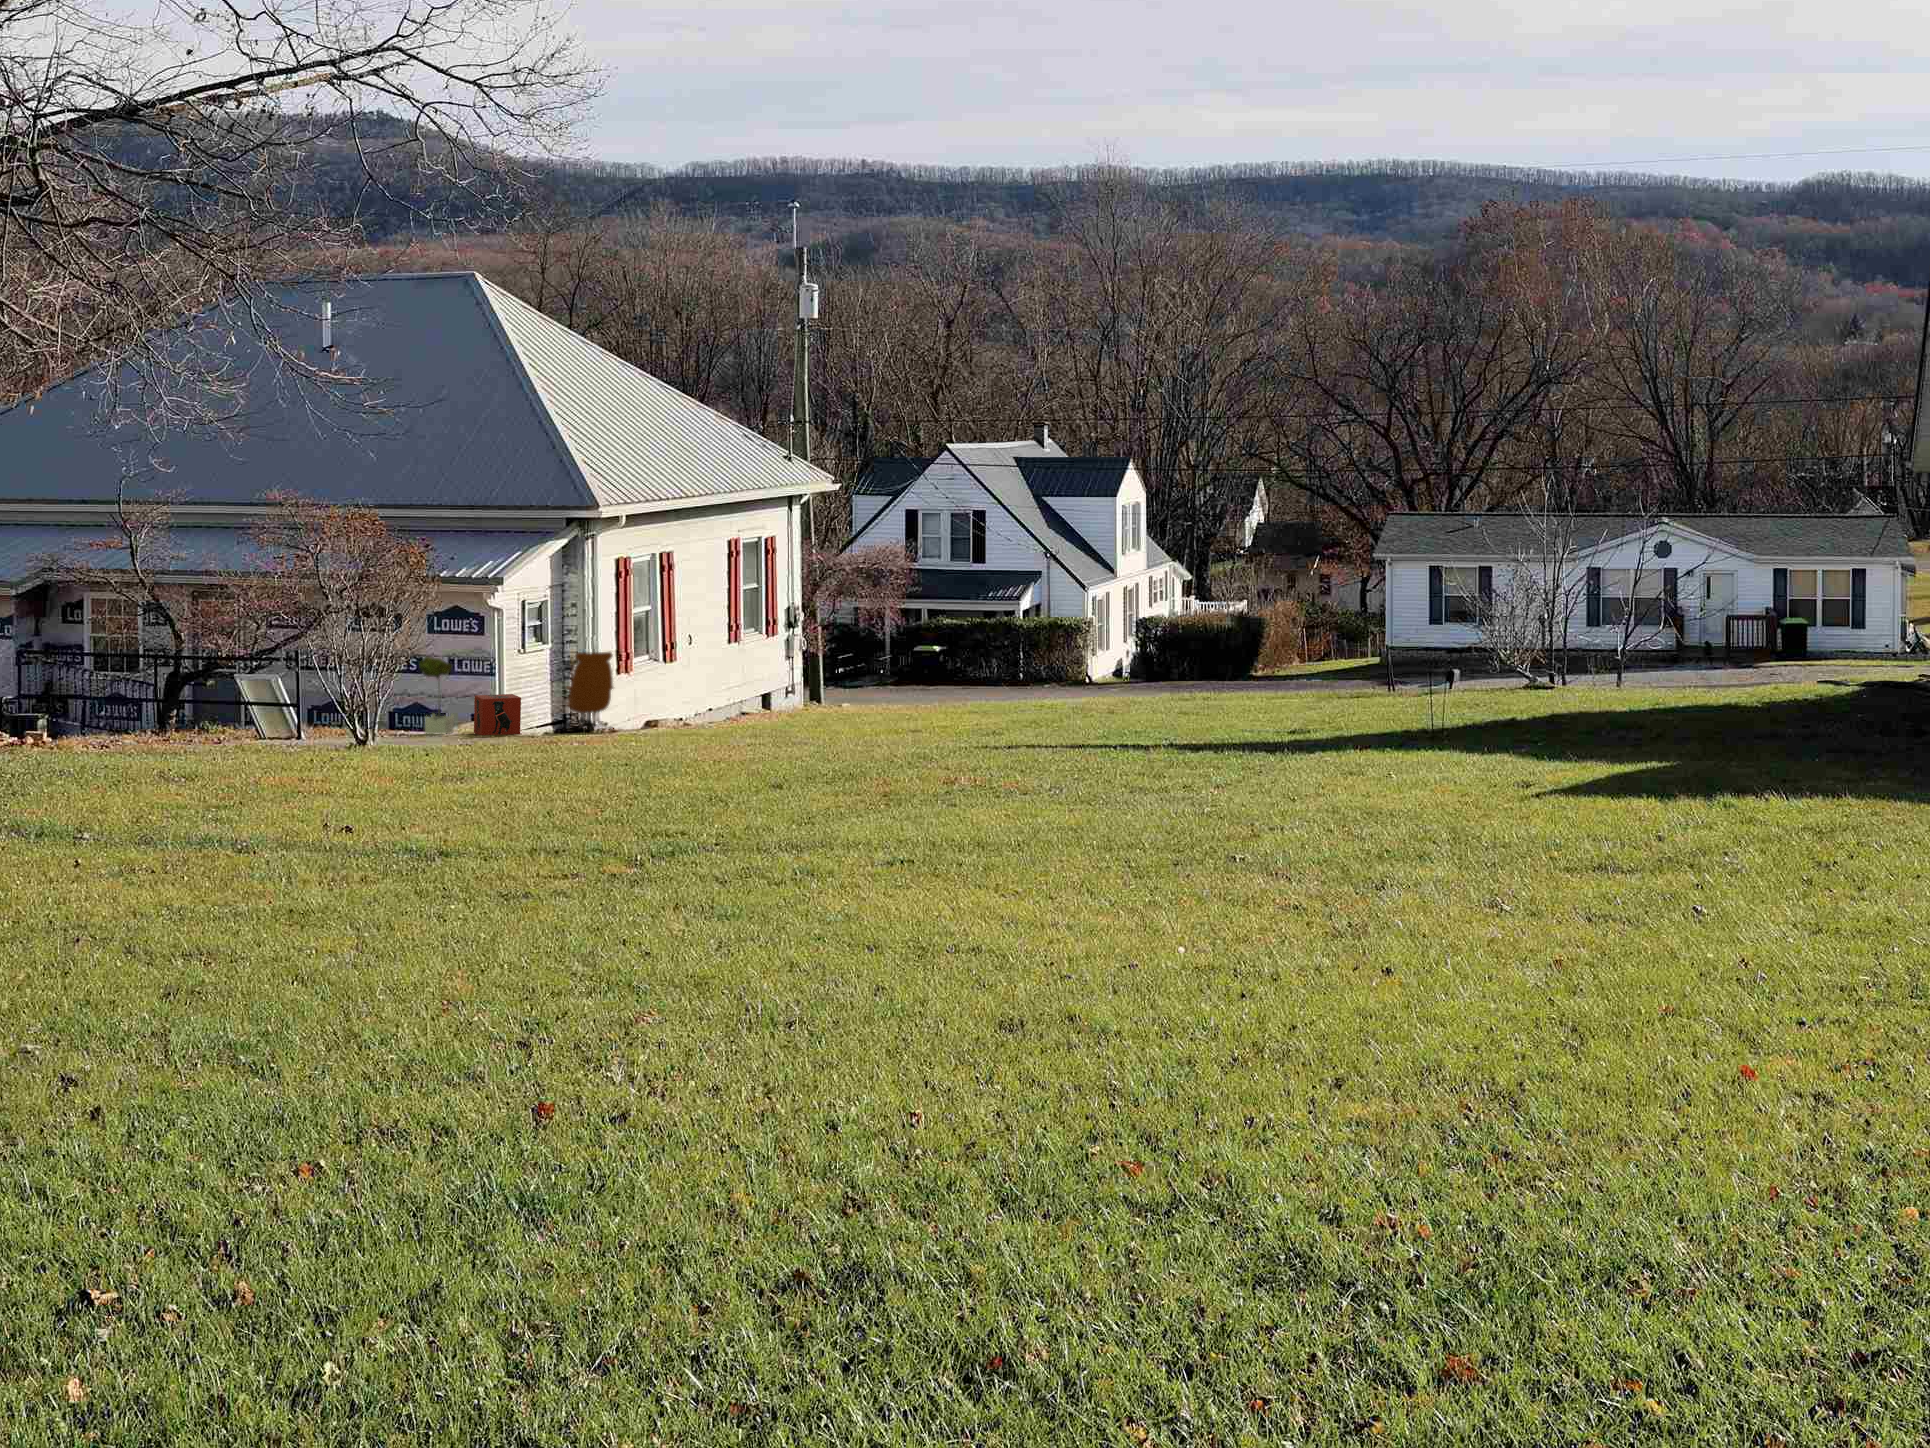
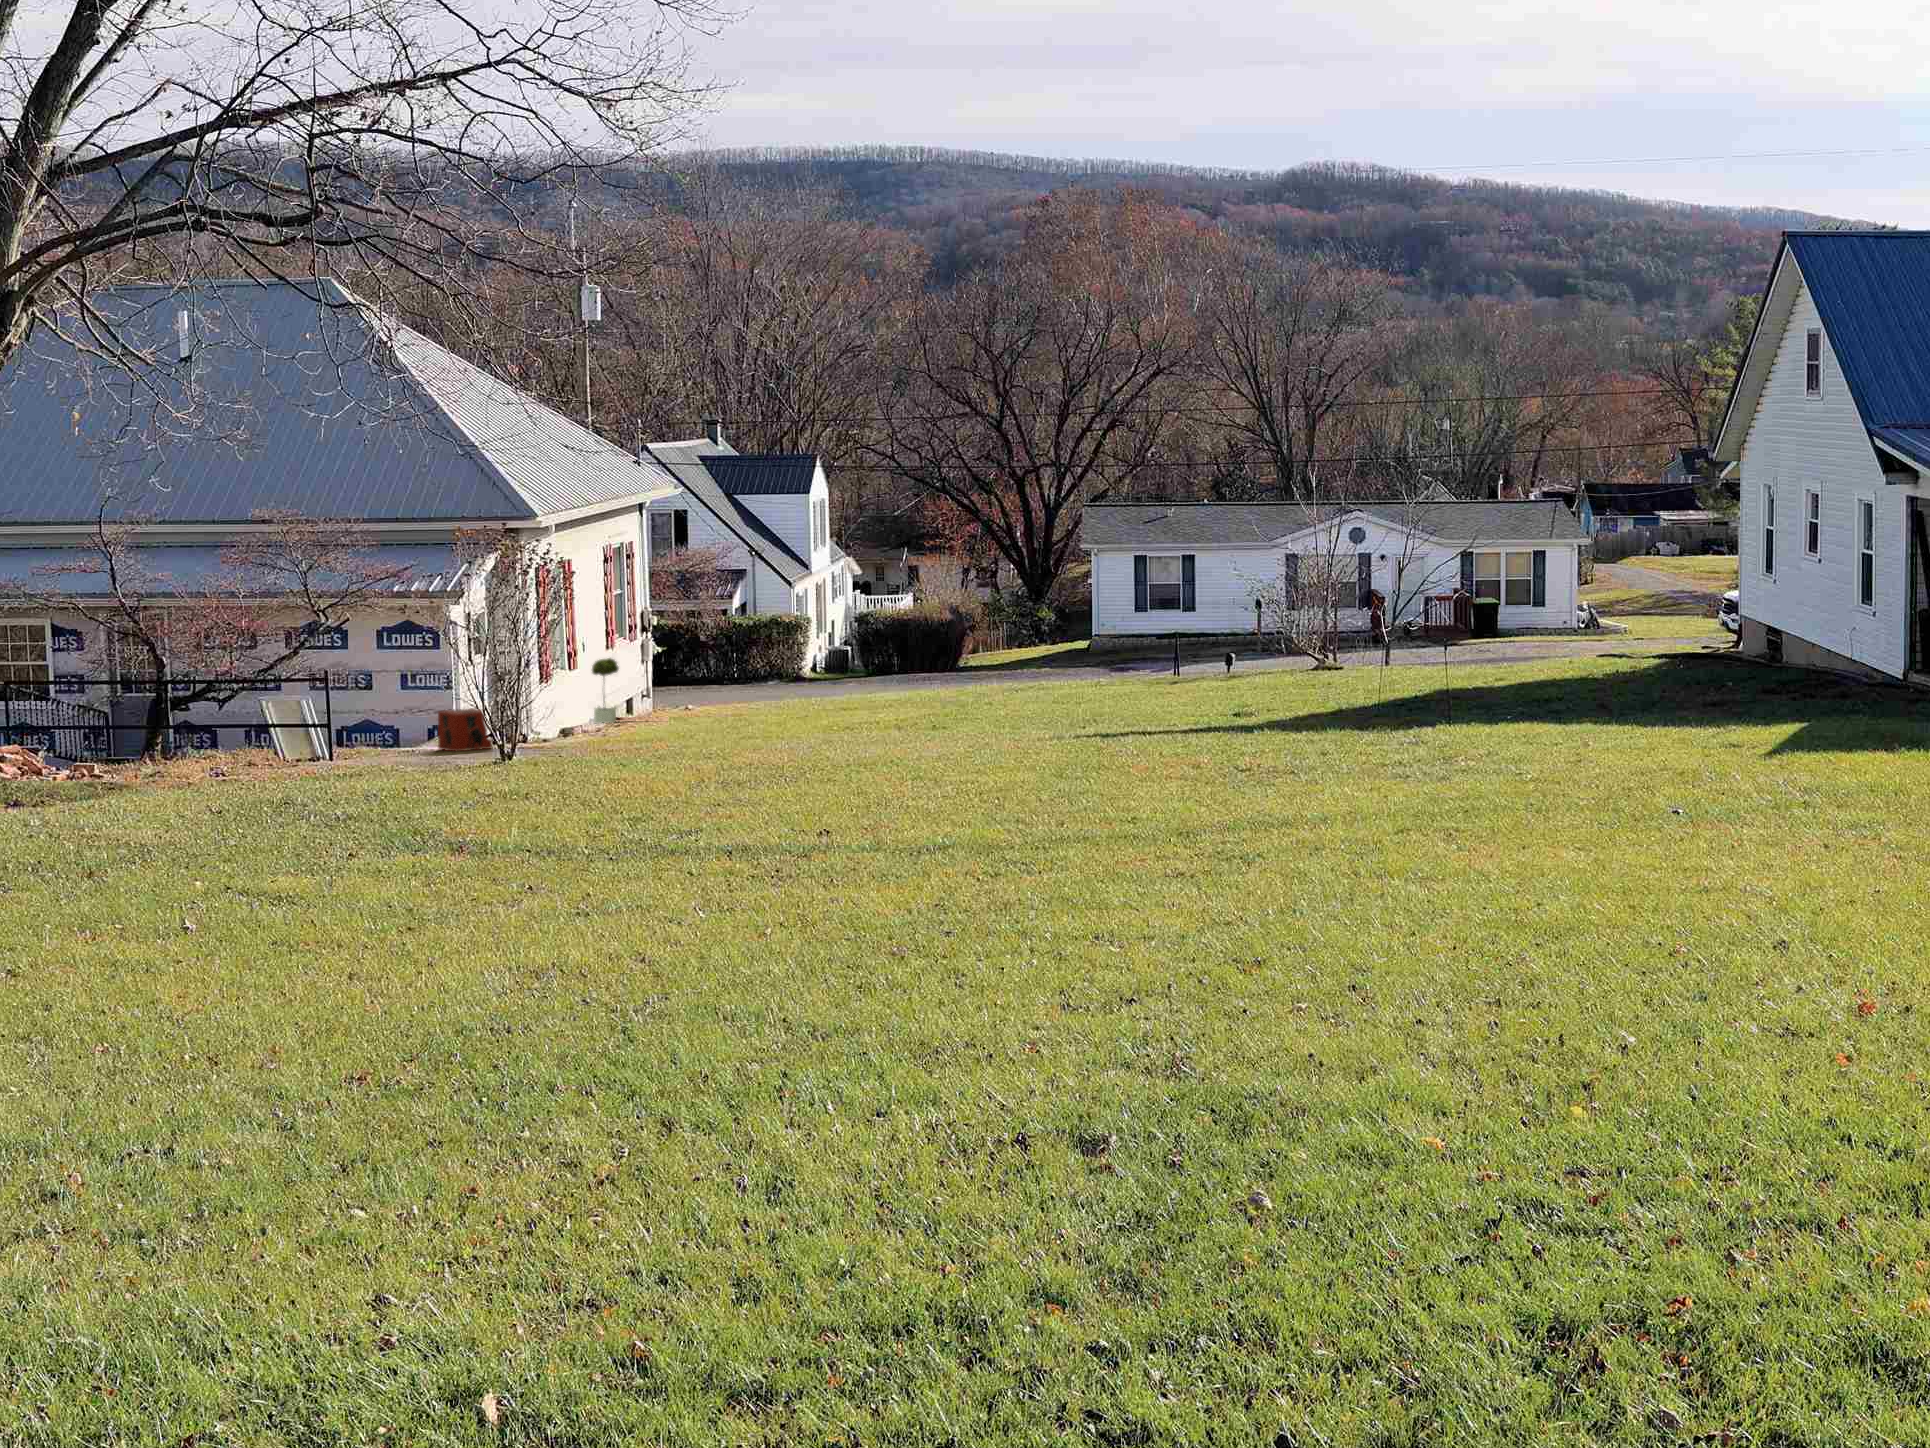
lounge chair: present [566,652,613,730] -> none [507,661,572,745]
potted tree: present [419,657,454,734] -> present [592,658,619,724]

